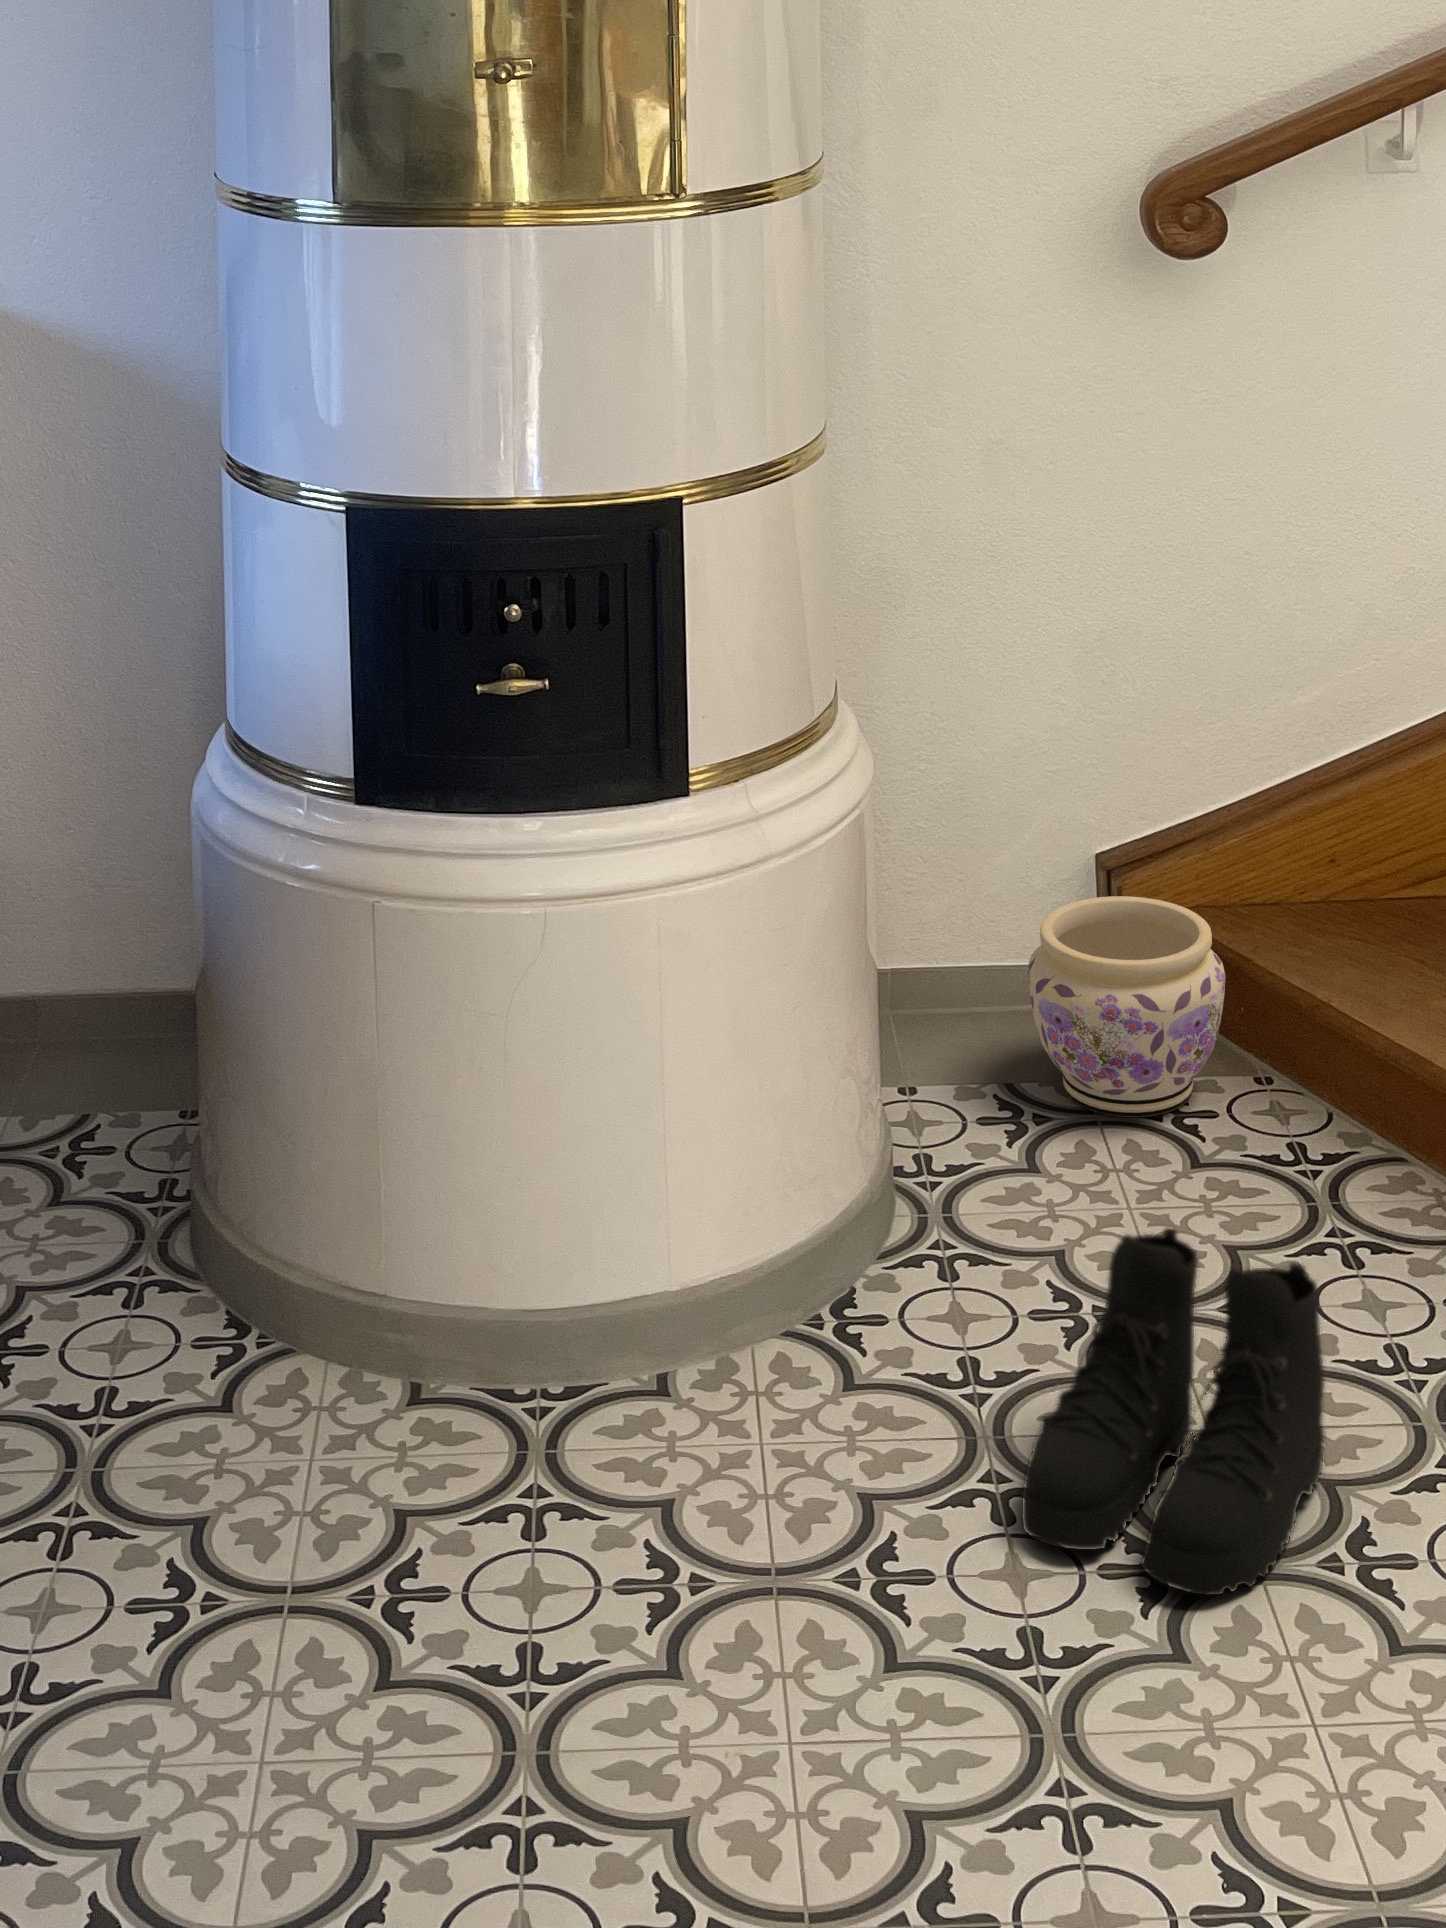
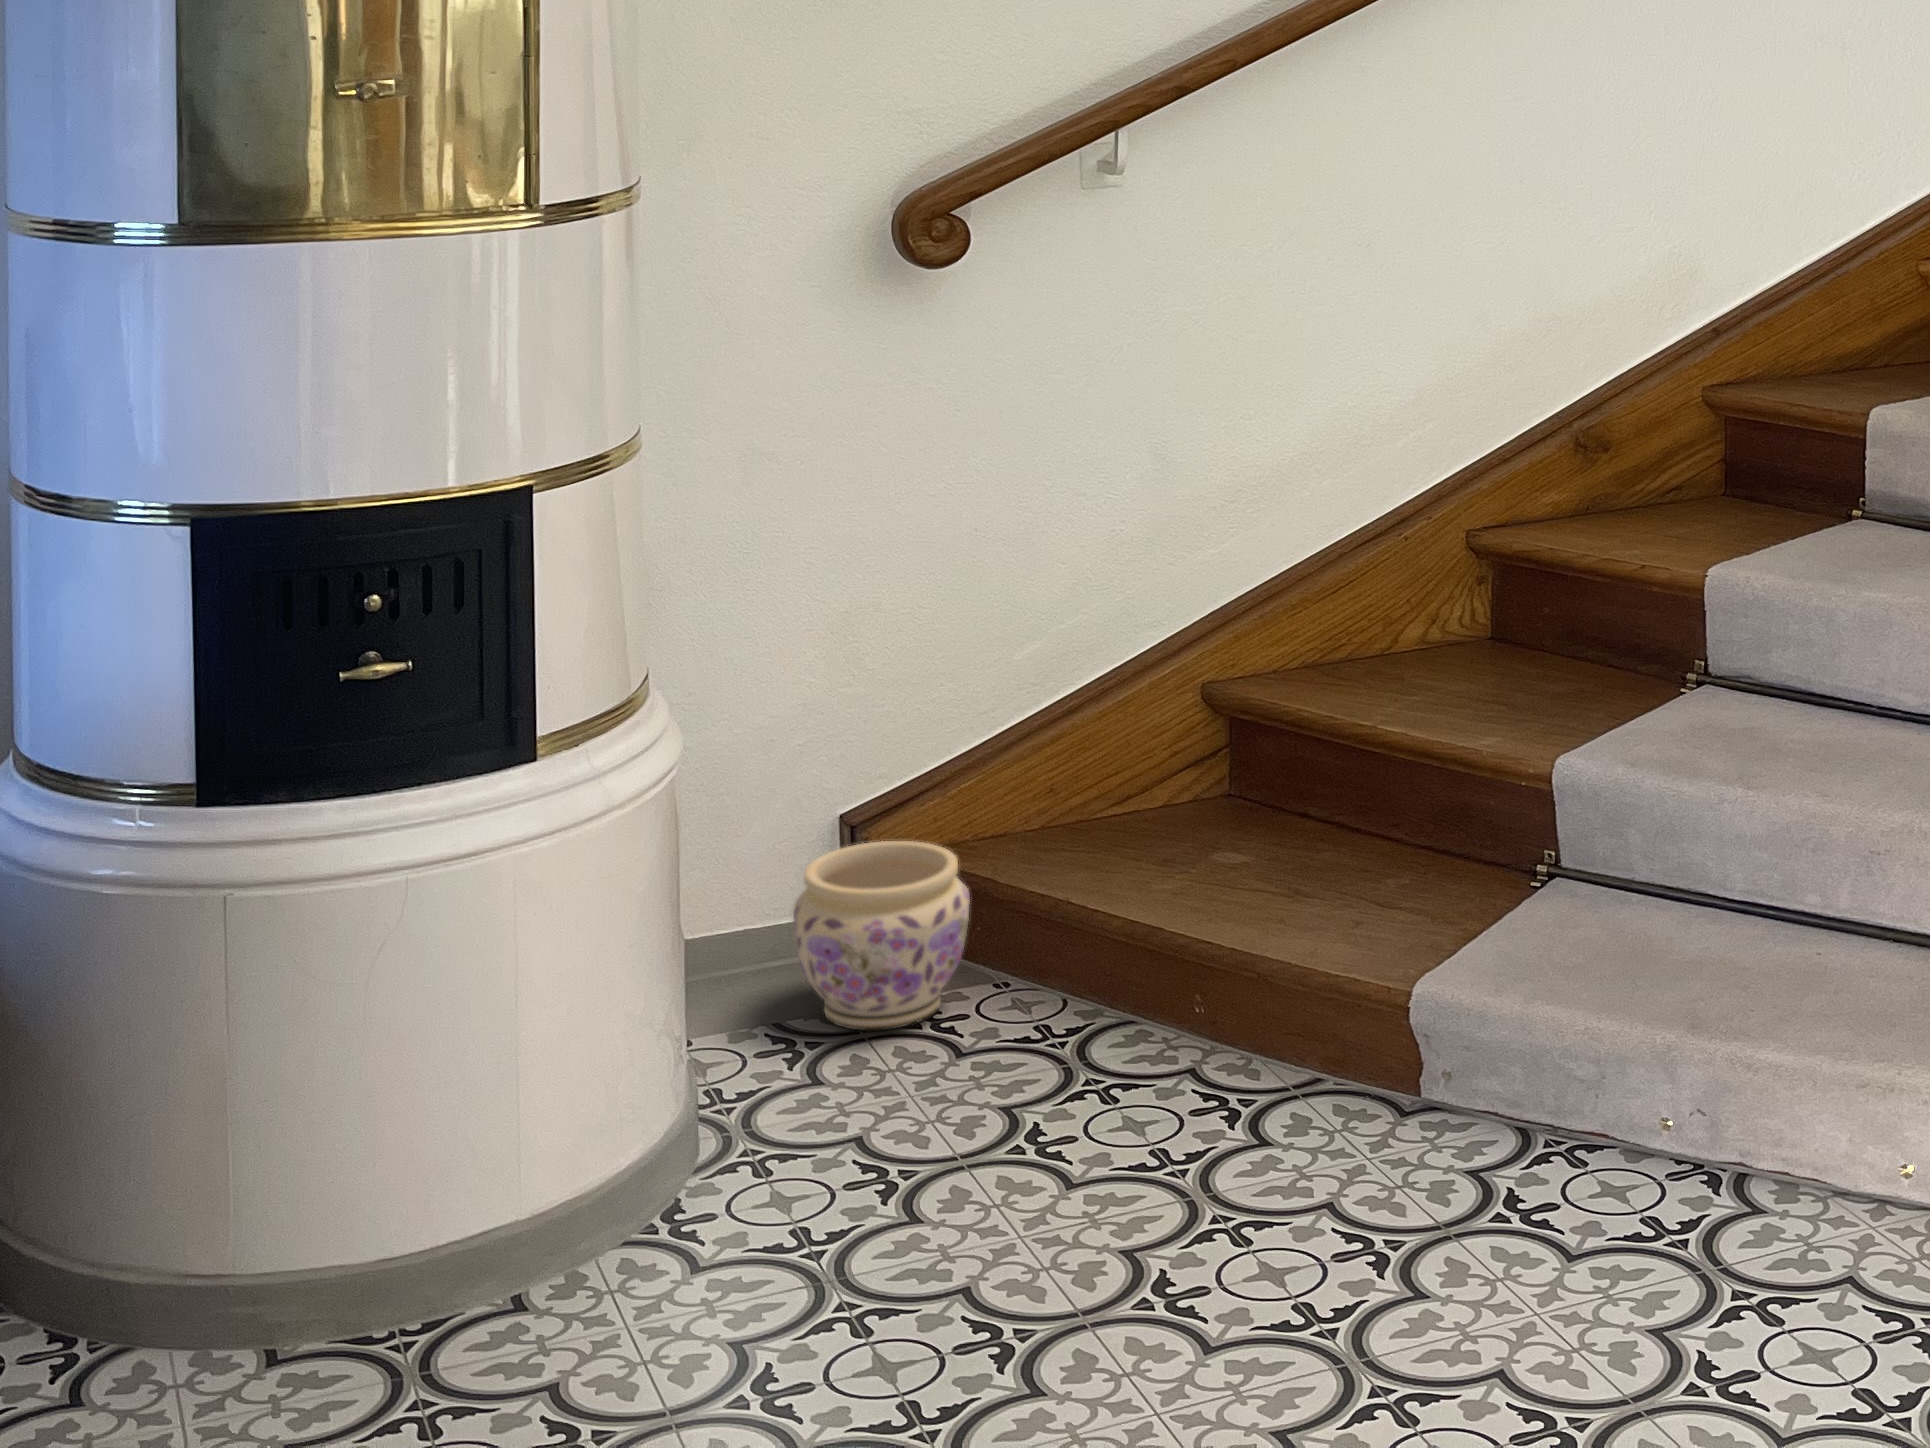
boots: present [1022,1228,1325,1595] -> none [879,1071,1125,1348]

